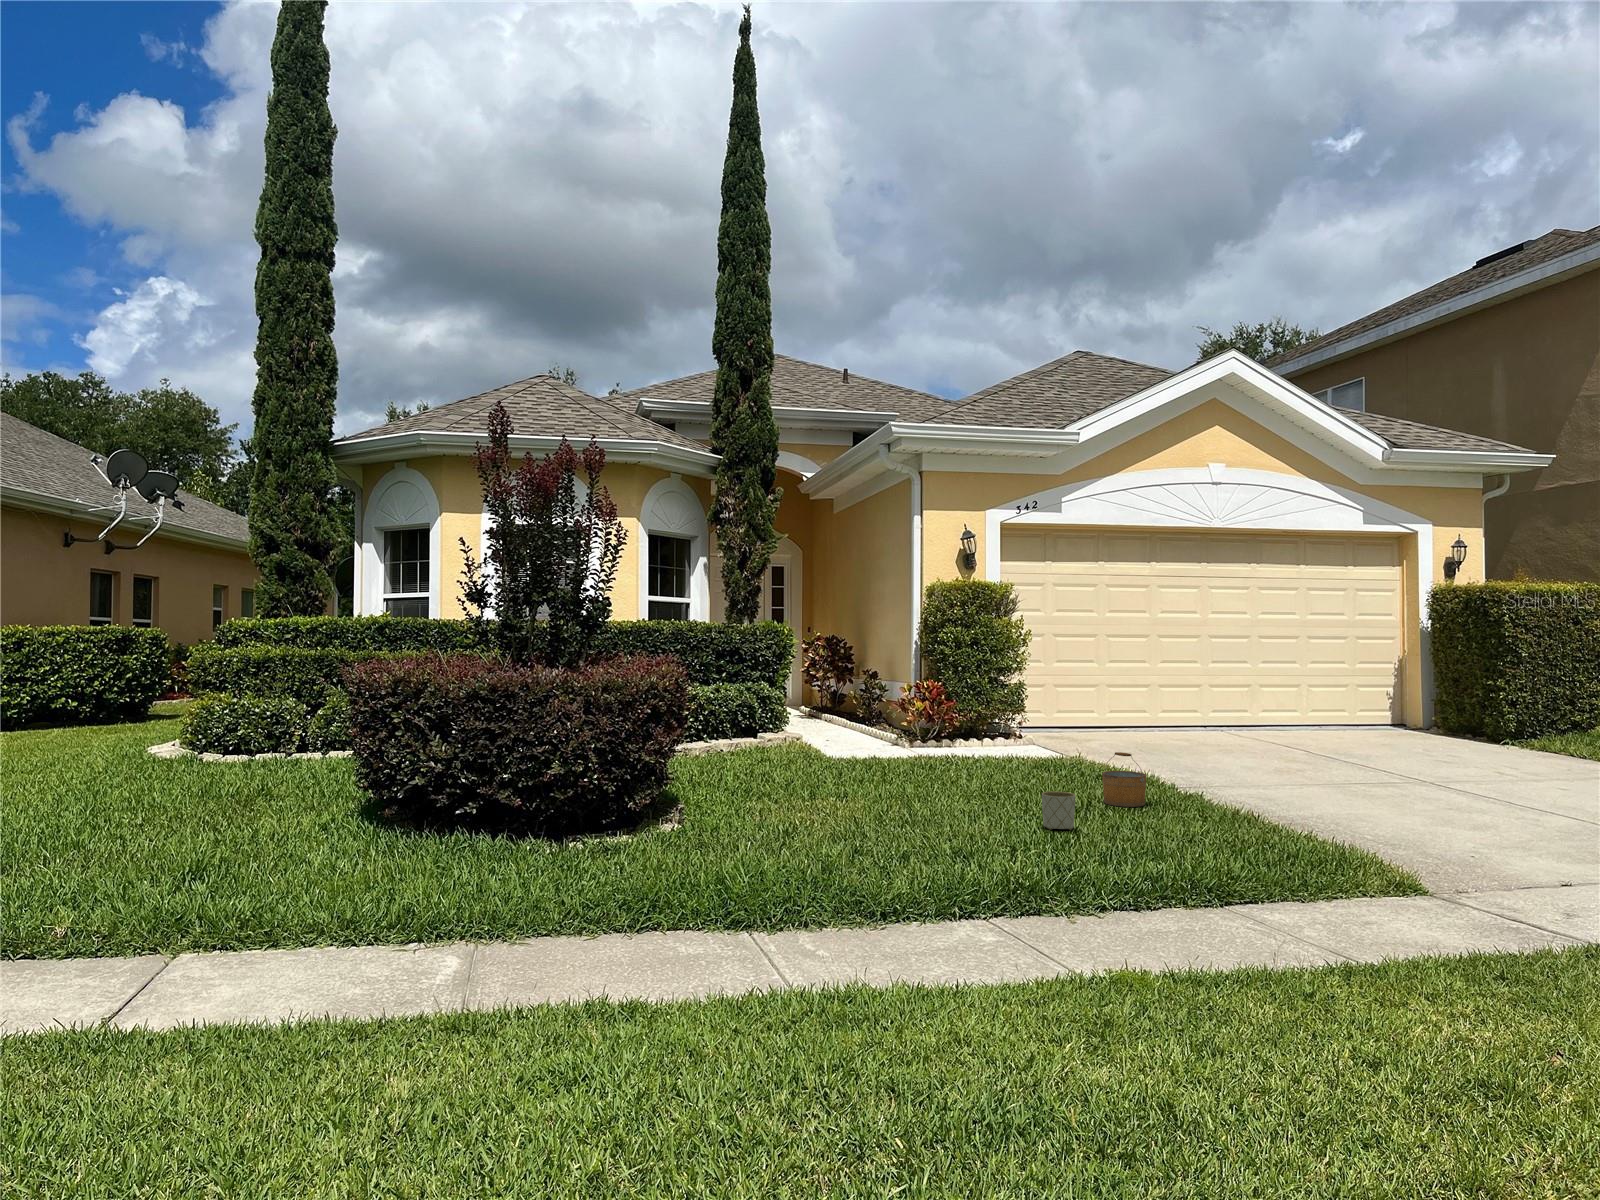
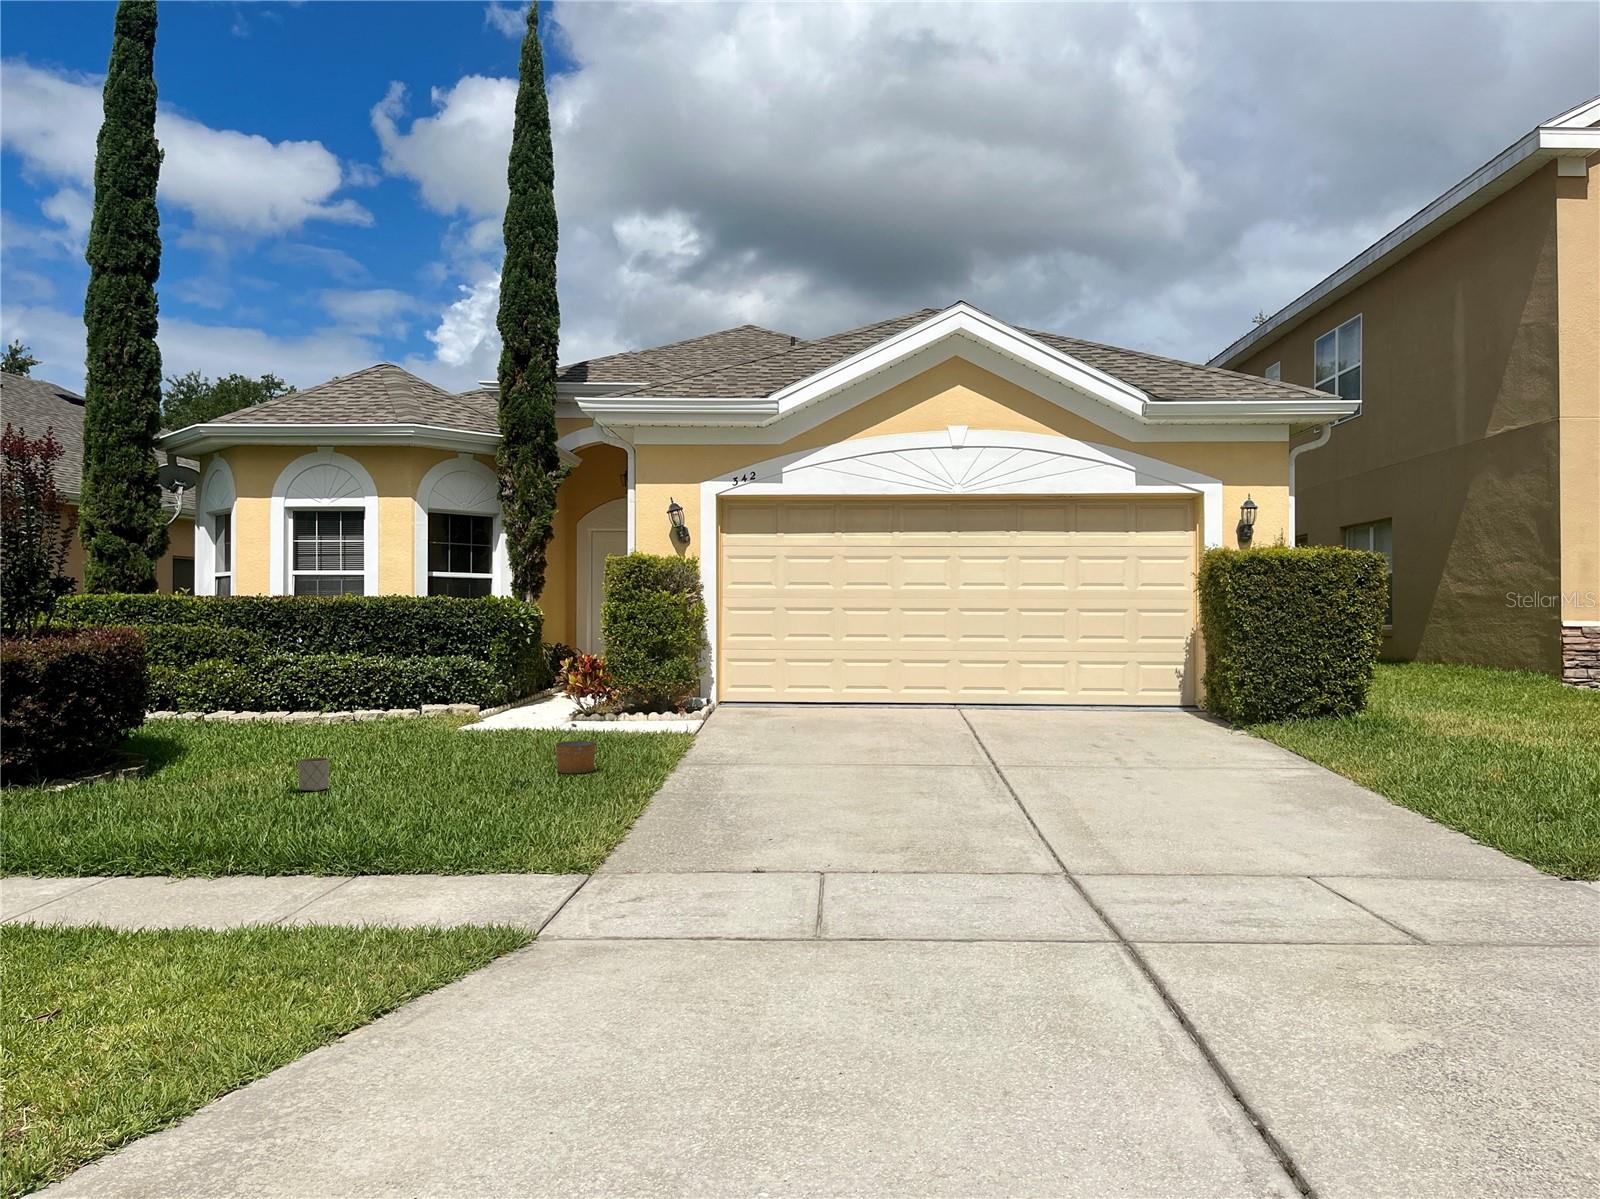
planter: present [1042,791,1075,830] -> present [298,758,329,791]

